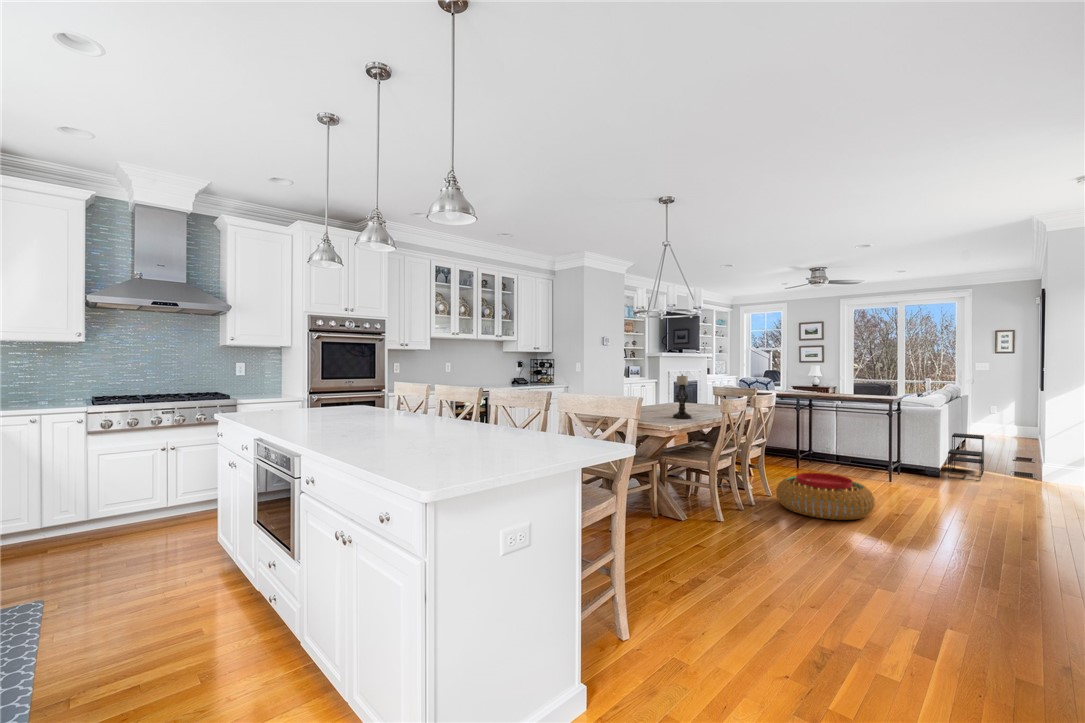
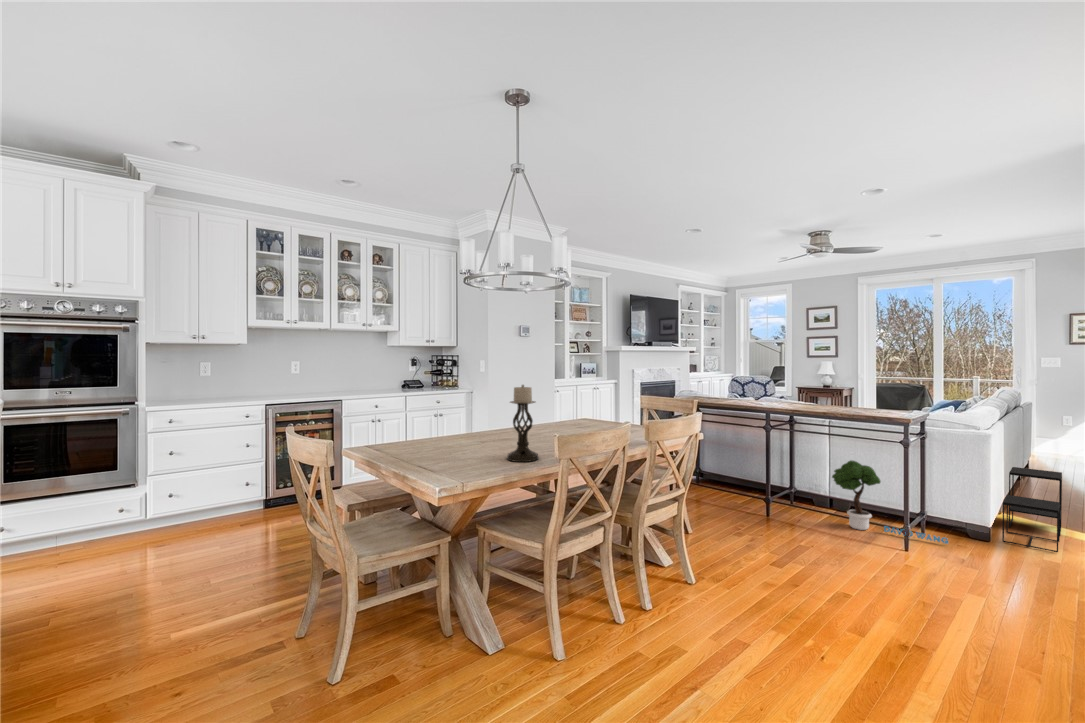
potted tree: none [841,429,915,479] -> present [832,461,948,544]
pouf: present [776,473,875,520] -> none [691,552,861,661]

